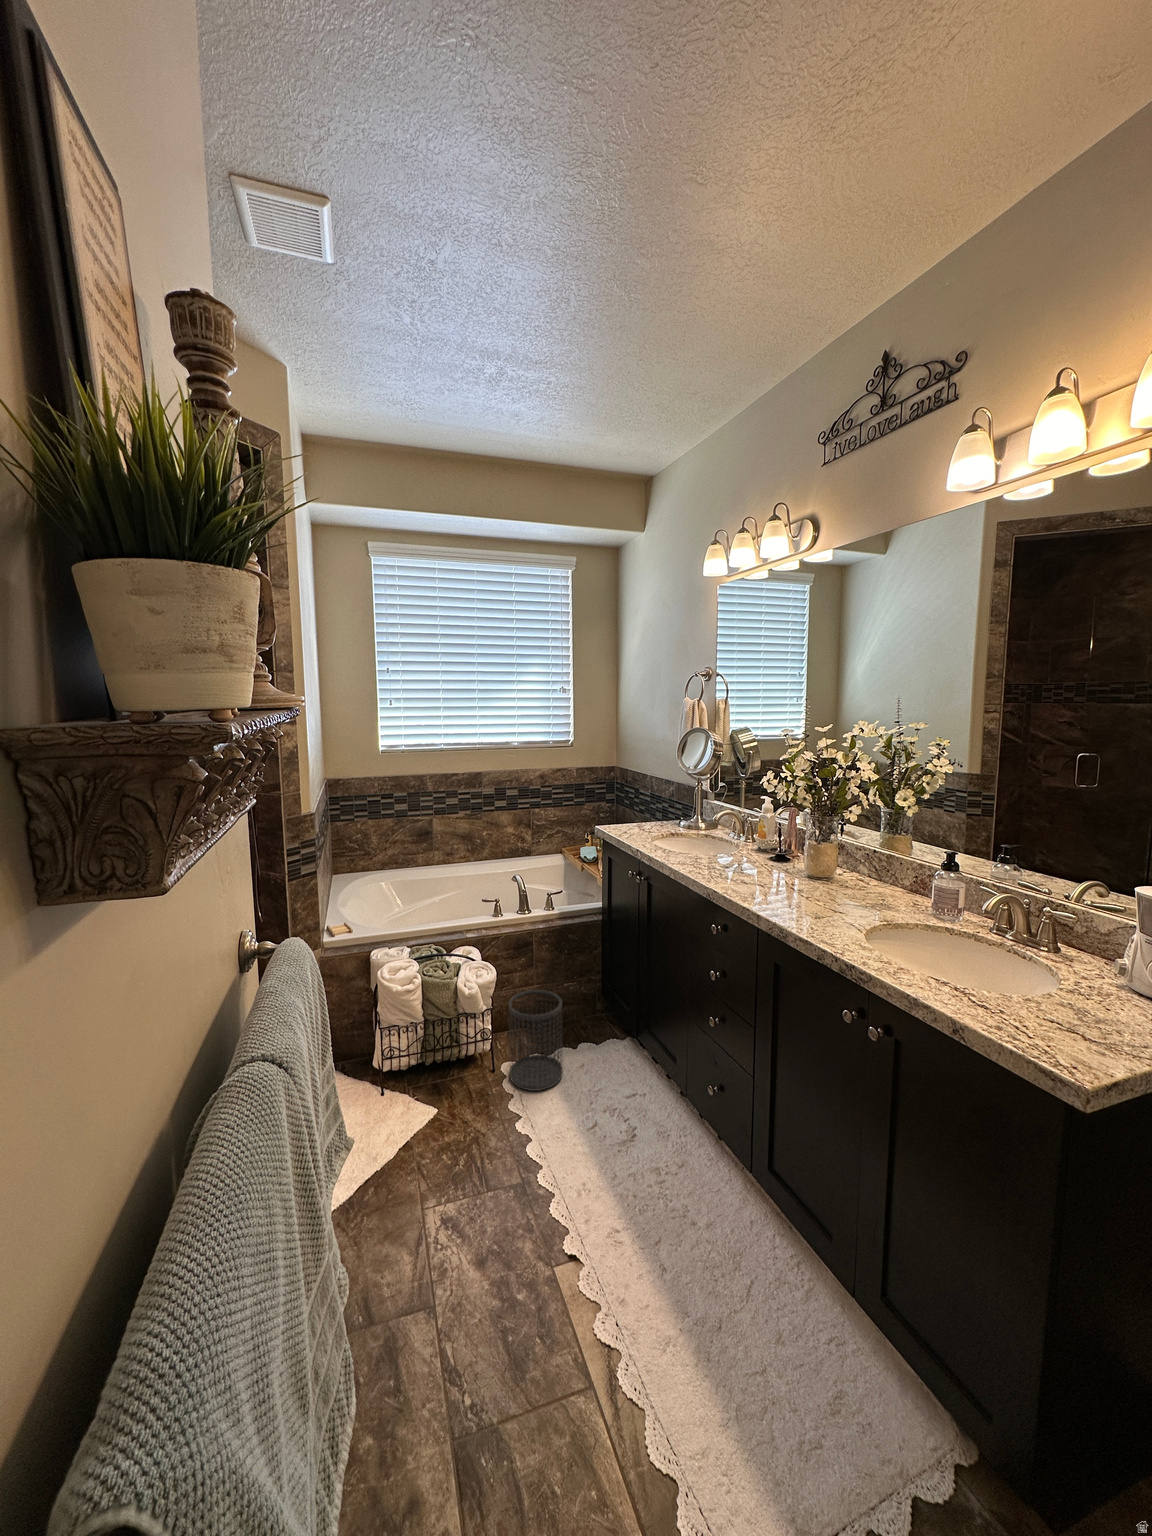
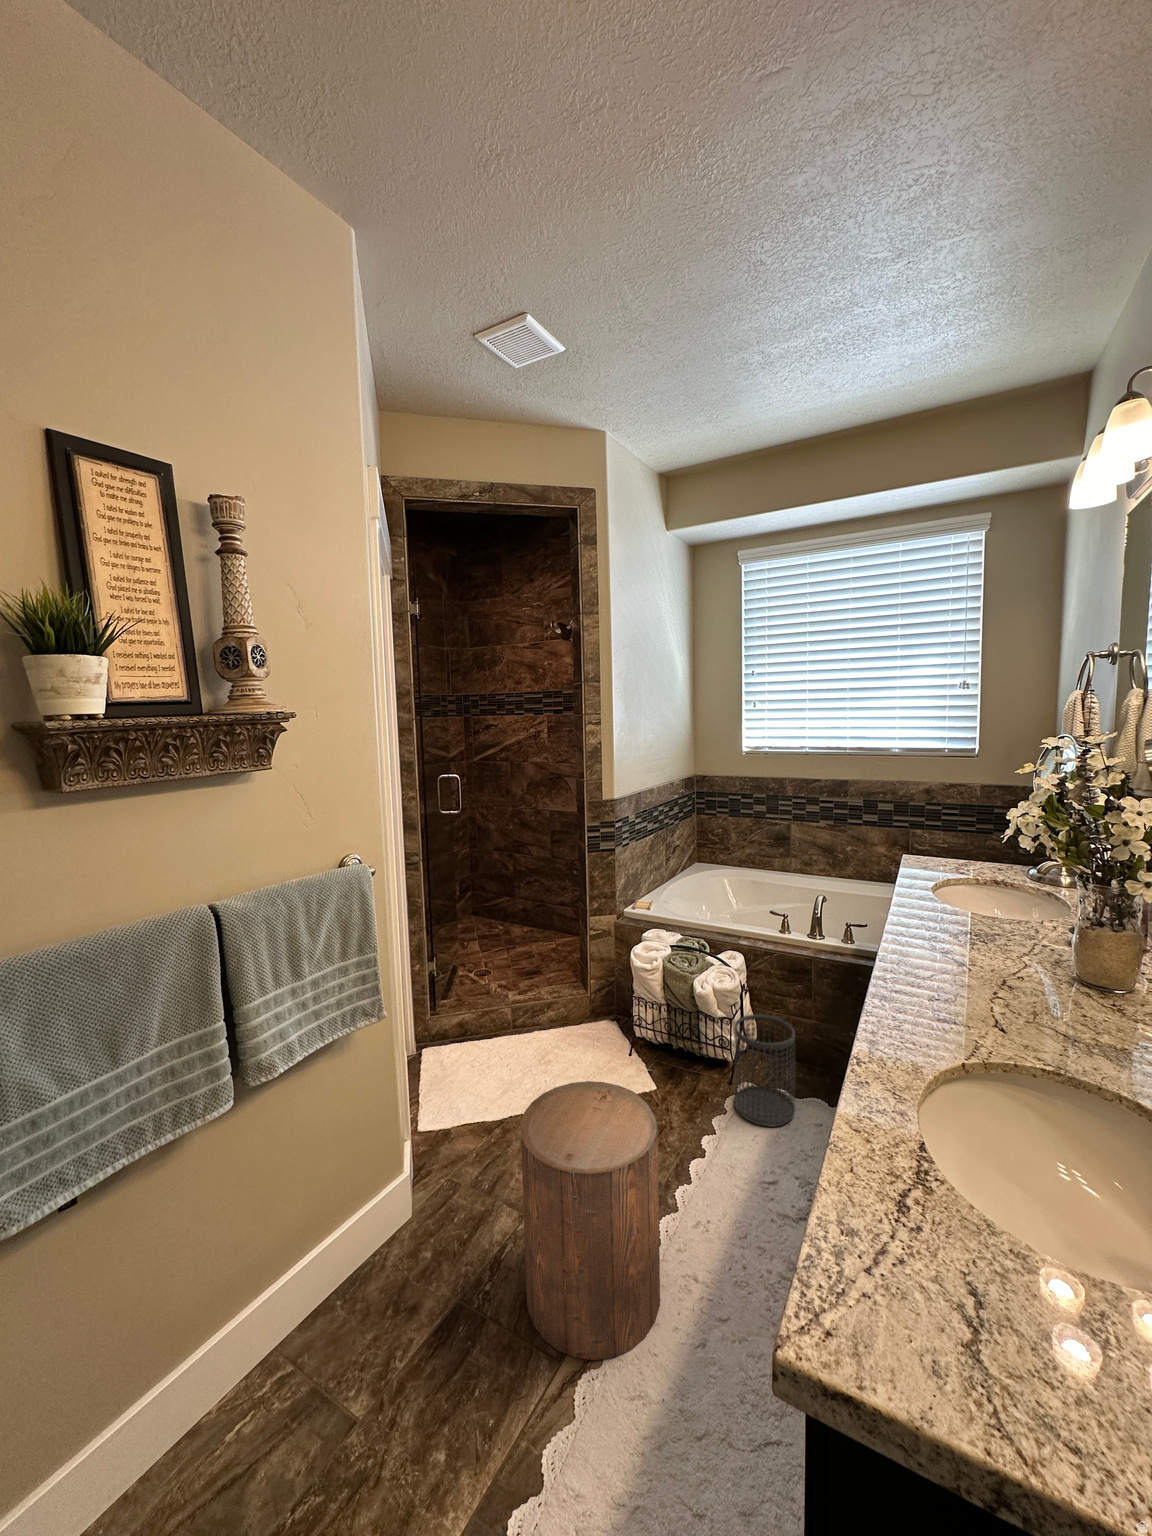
stool: none [485,1092,628,1384] -> present [520,1081,660,1360]

